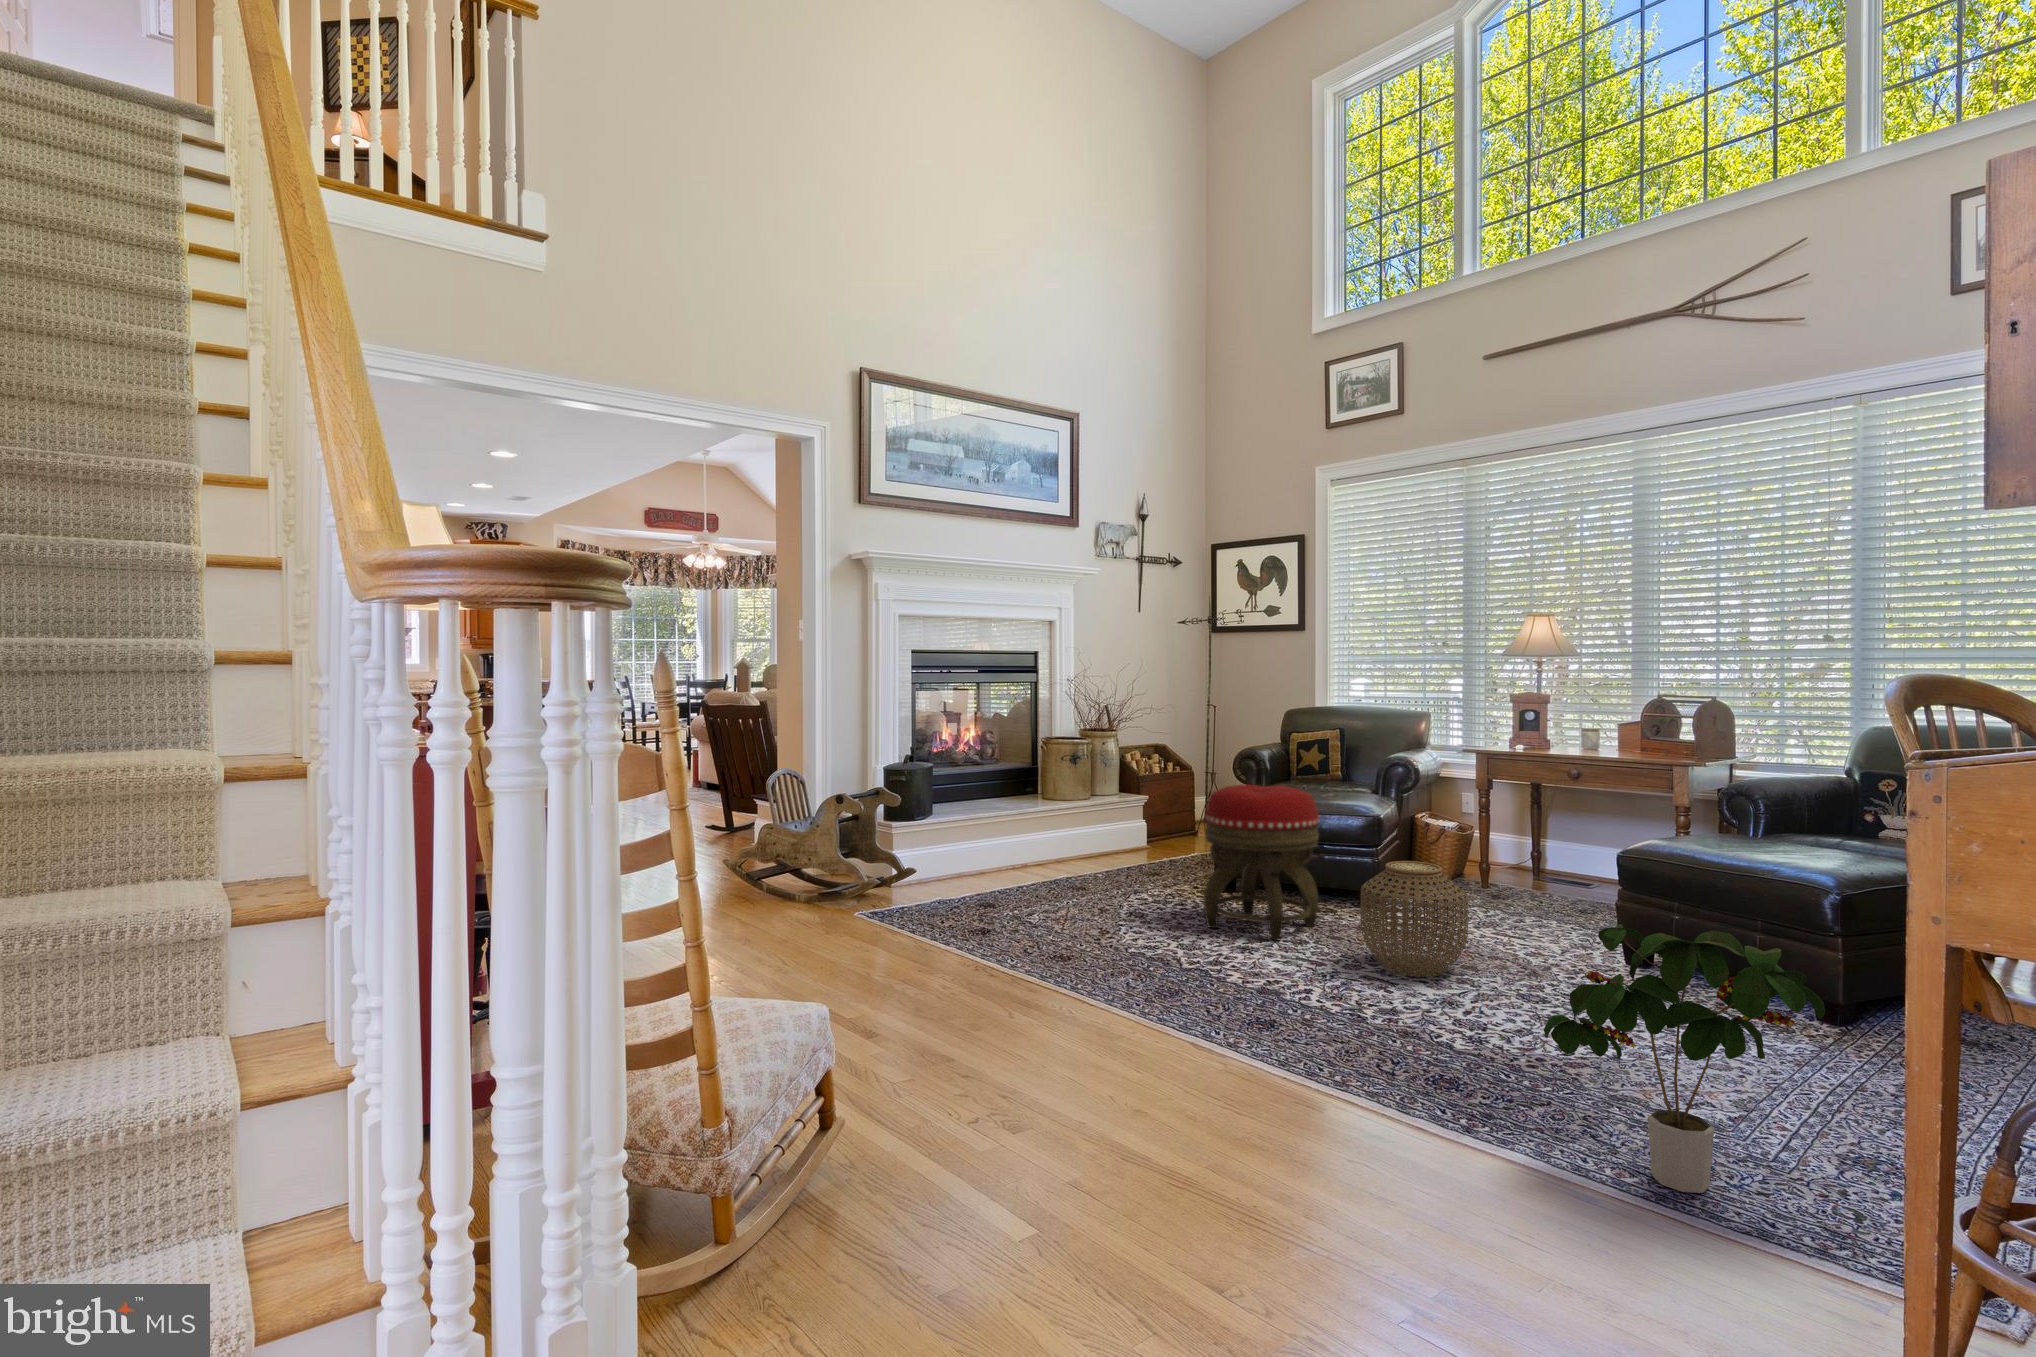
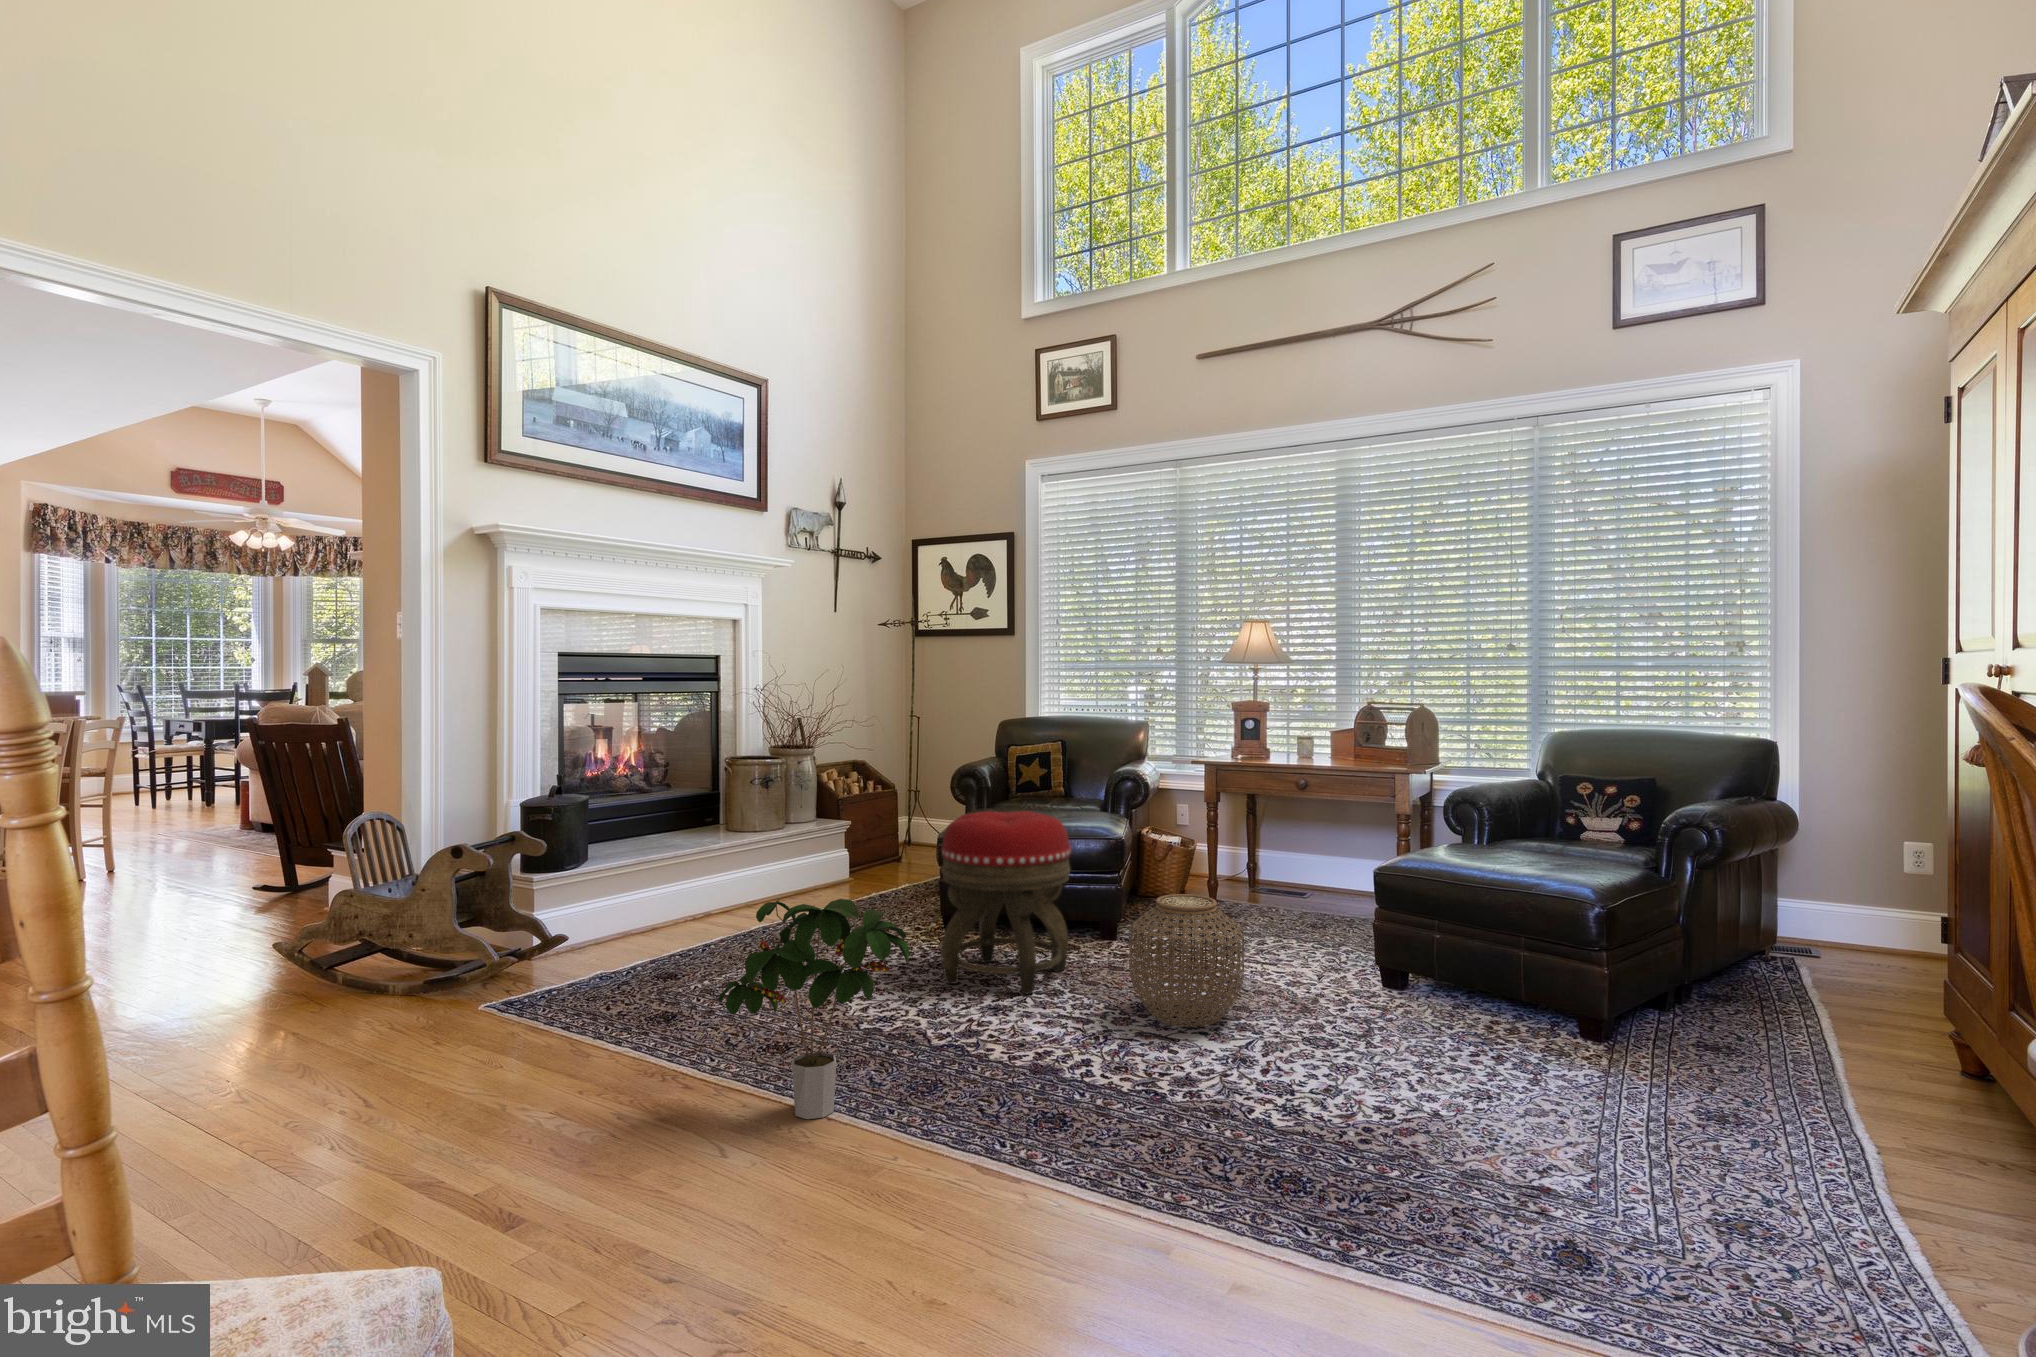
potted plant: present [1544,924,1825,1193] -> present [718,899,909,1119]

